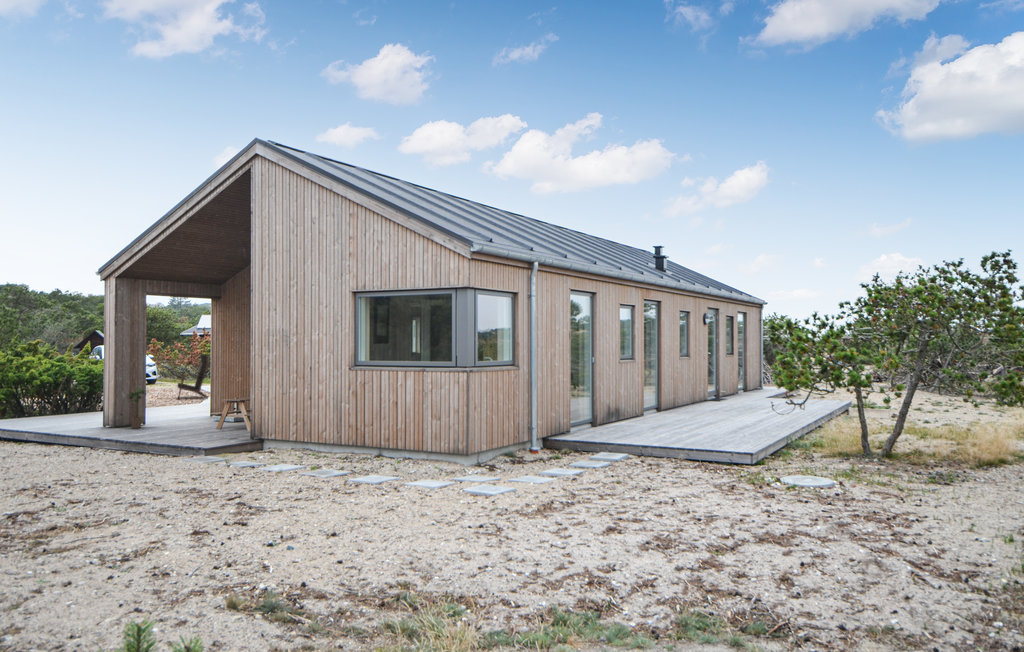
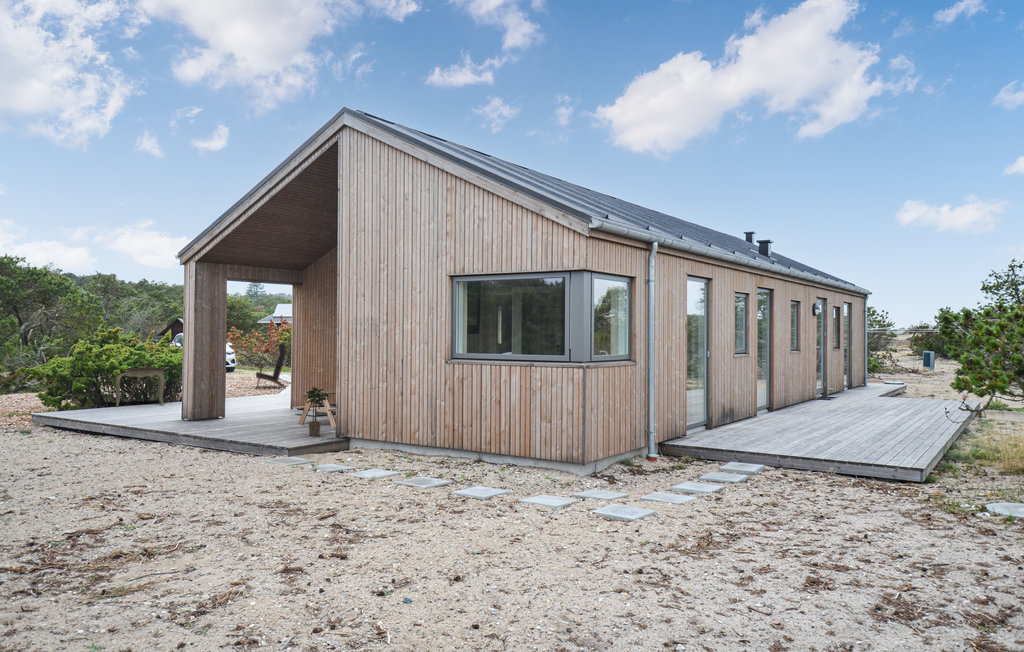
side table: none [33,378,85,417] -> present [115,367,165,407]
potted plant: present [128,388,147,428] -> present [304,387,330,436]

